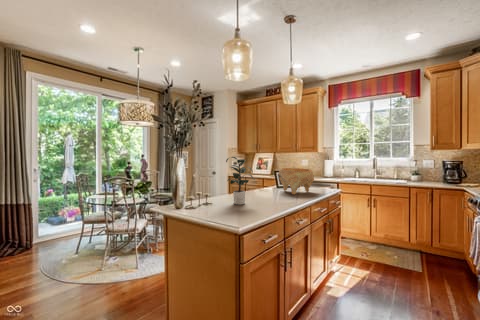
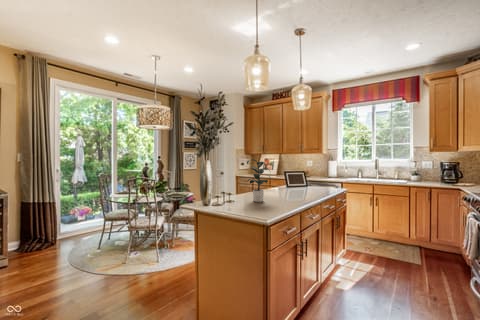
decorative bowl: present [279,168,314,194] -> none [290,169,323,193]

